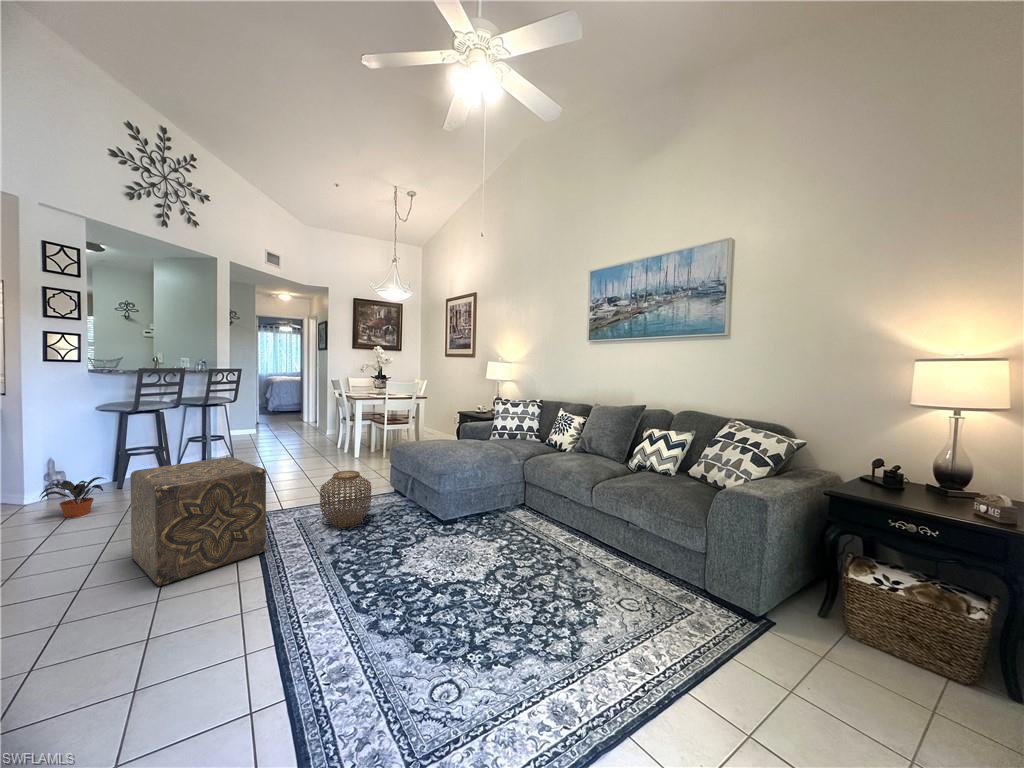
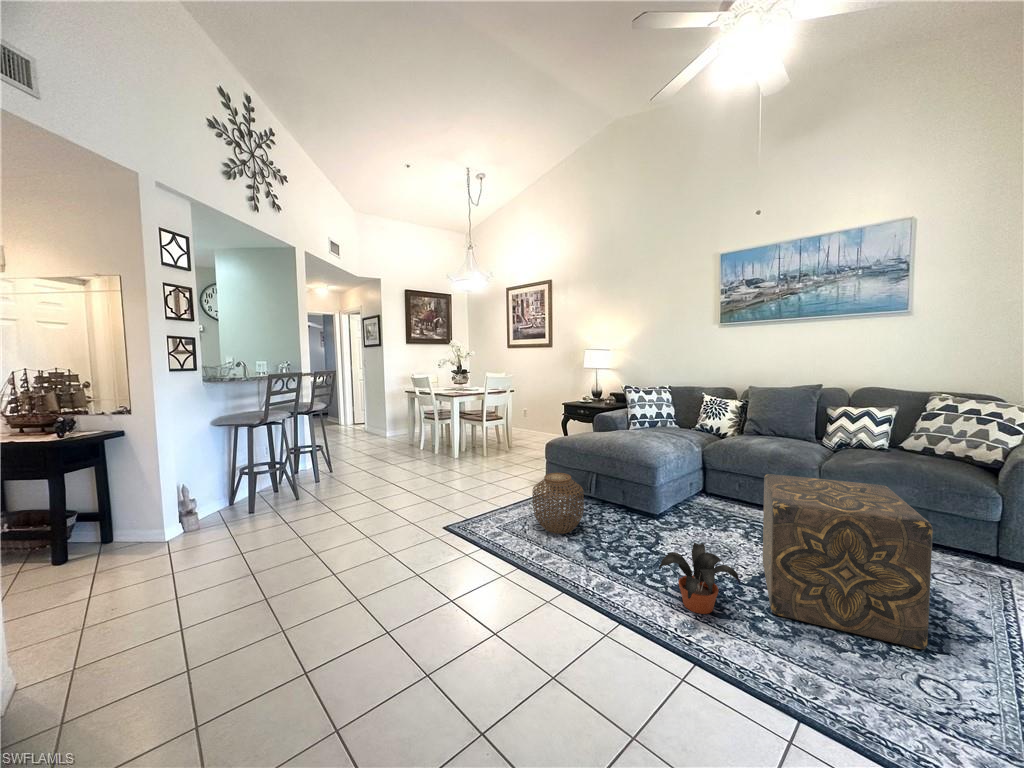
ottoman: present [130,457,266,586] -> present [763,474,933,649]
potted plant: present [40,477,104,517] -> present [659,543,740,614]

